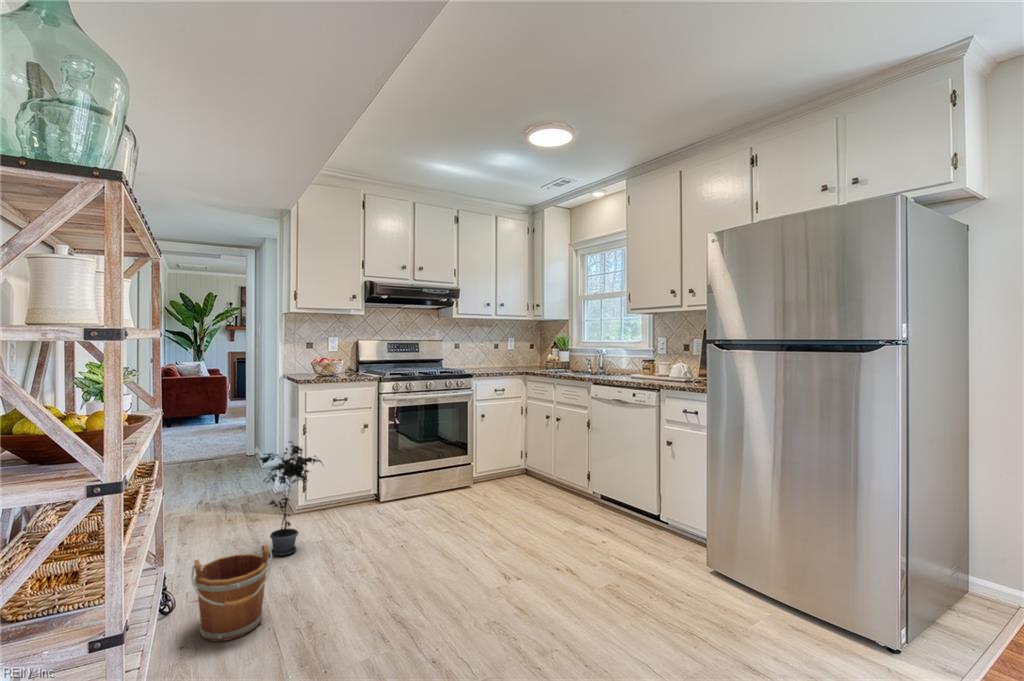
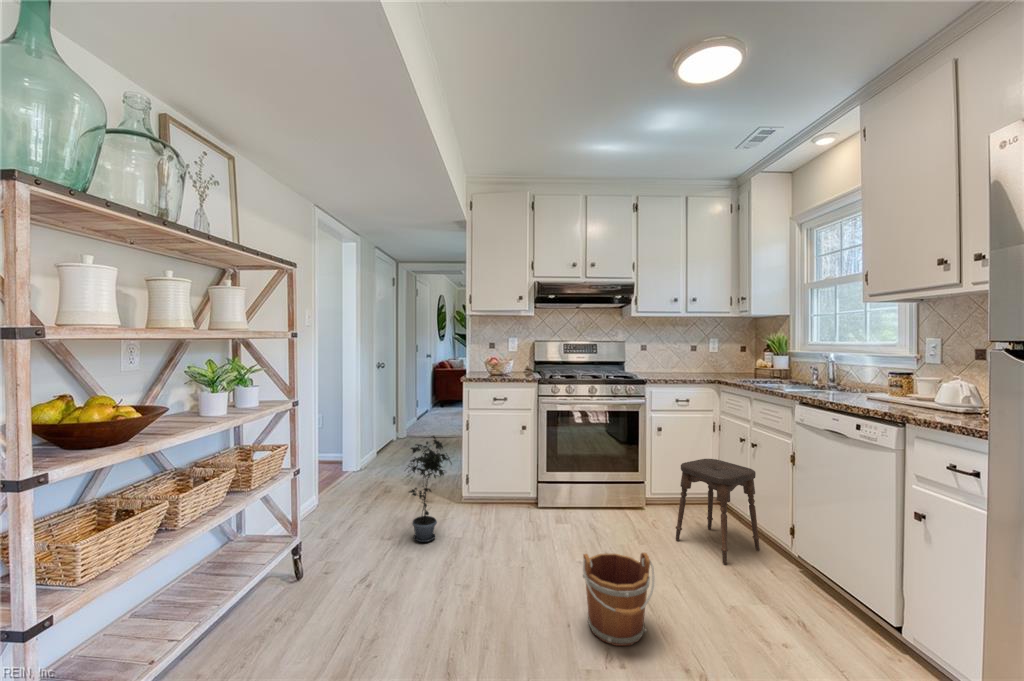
stool: none [509,435,566,511] -> present [676,459,760,564]
bucket: present [191,545,272,641] -> present [583,553,654,646]

